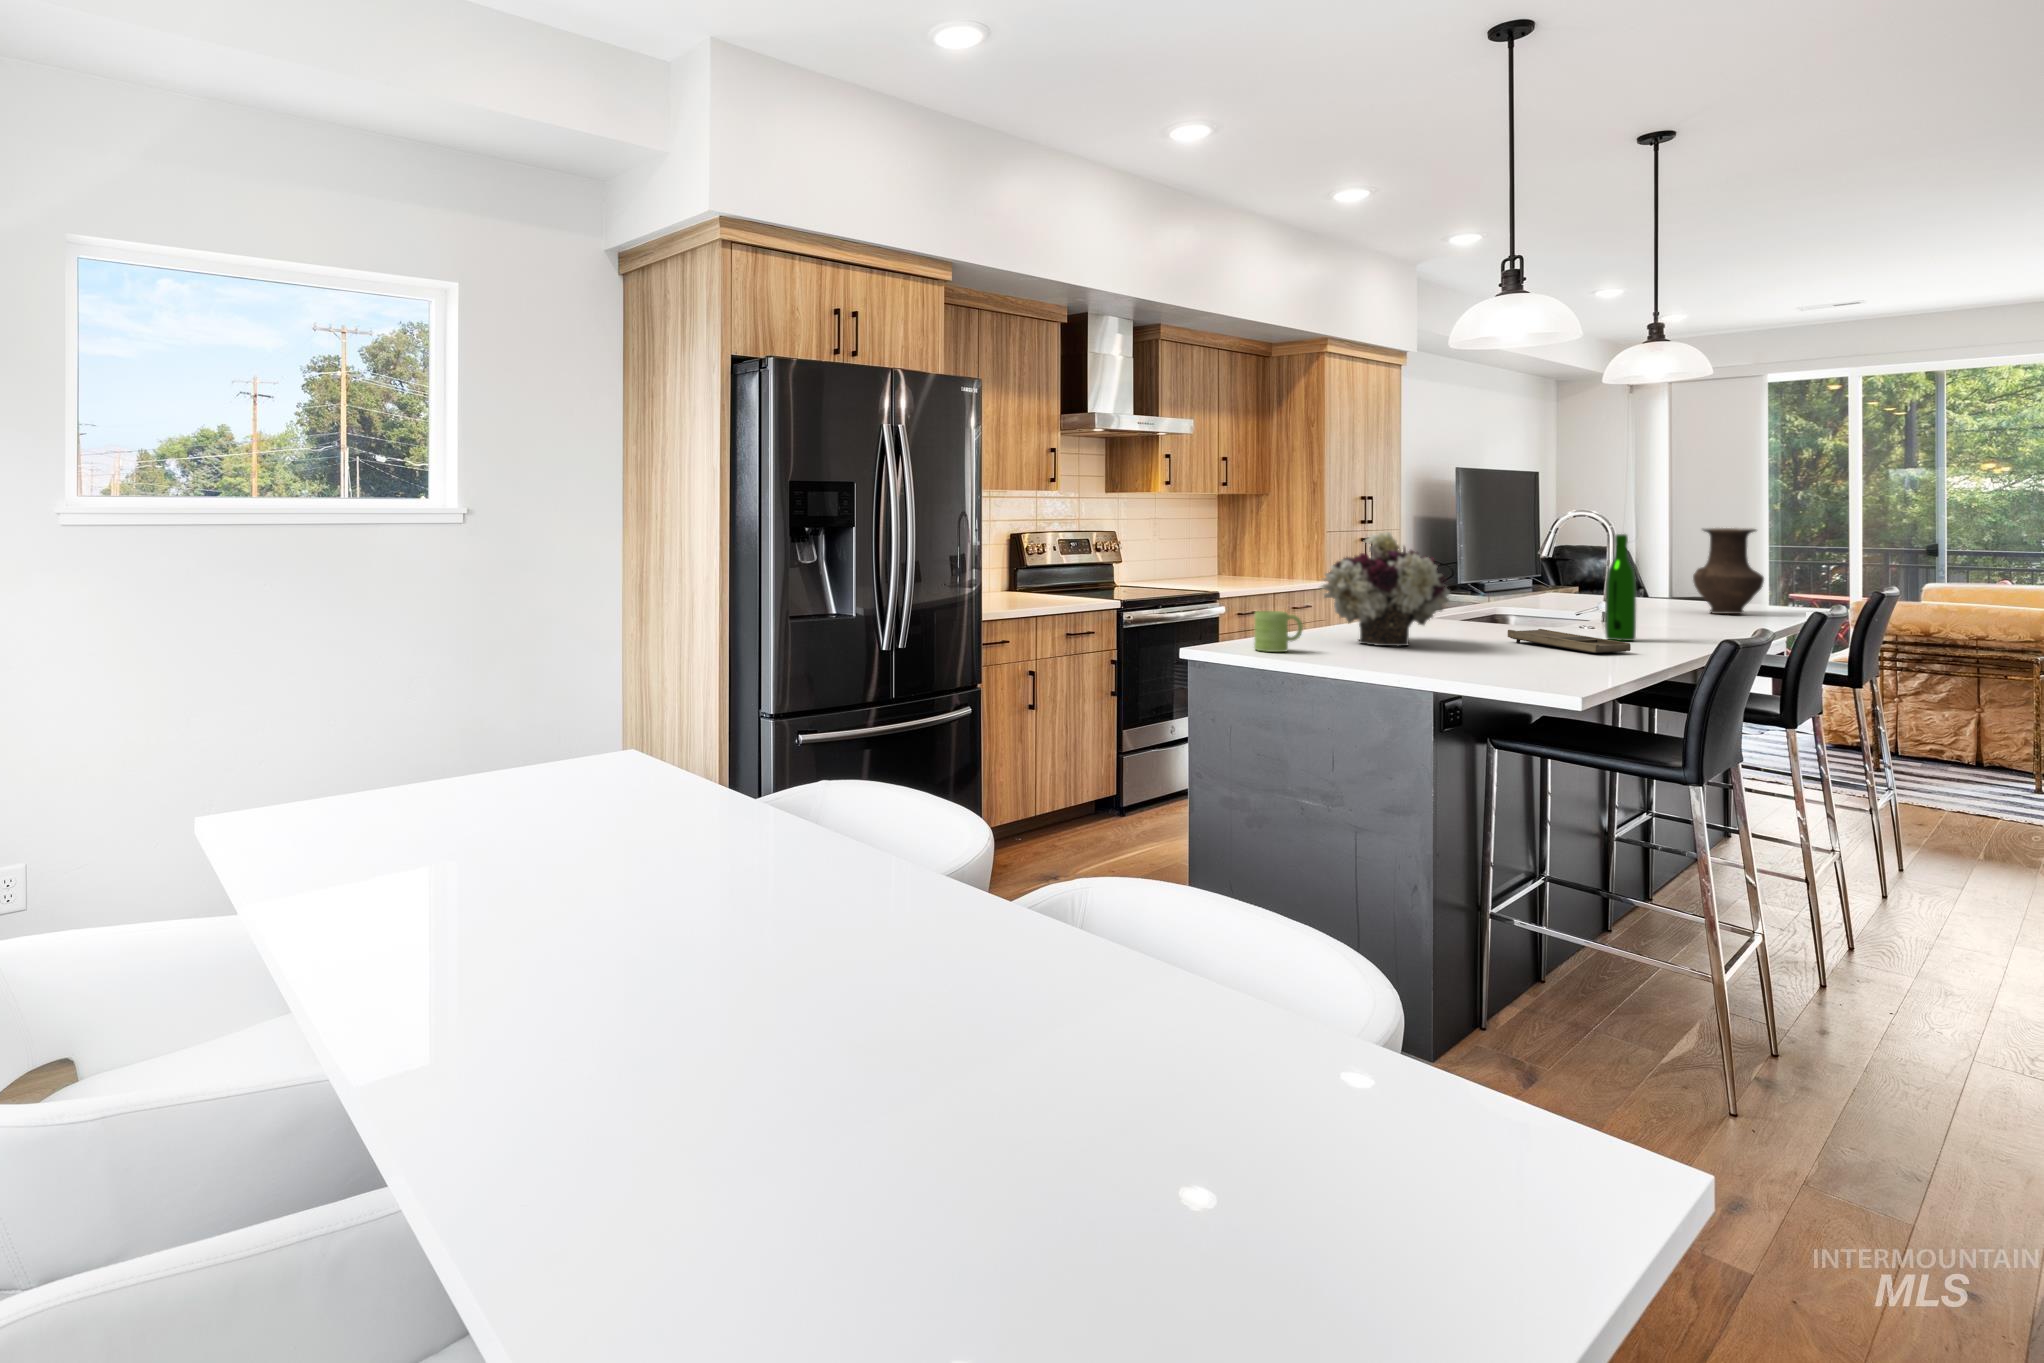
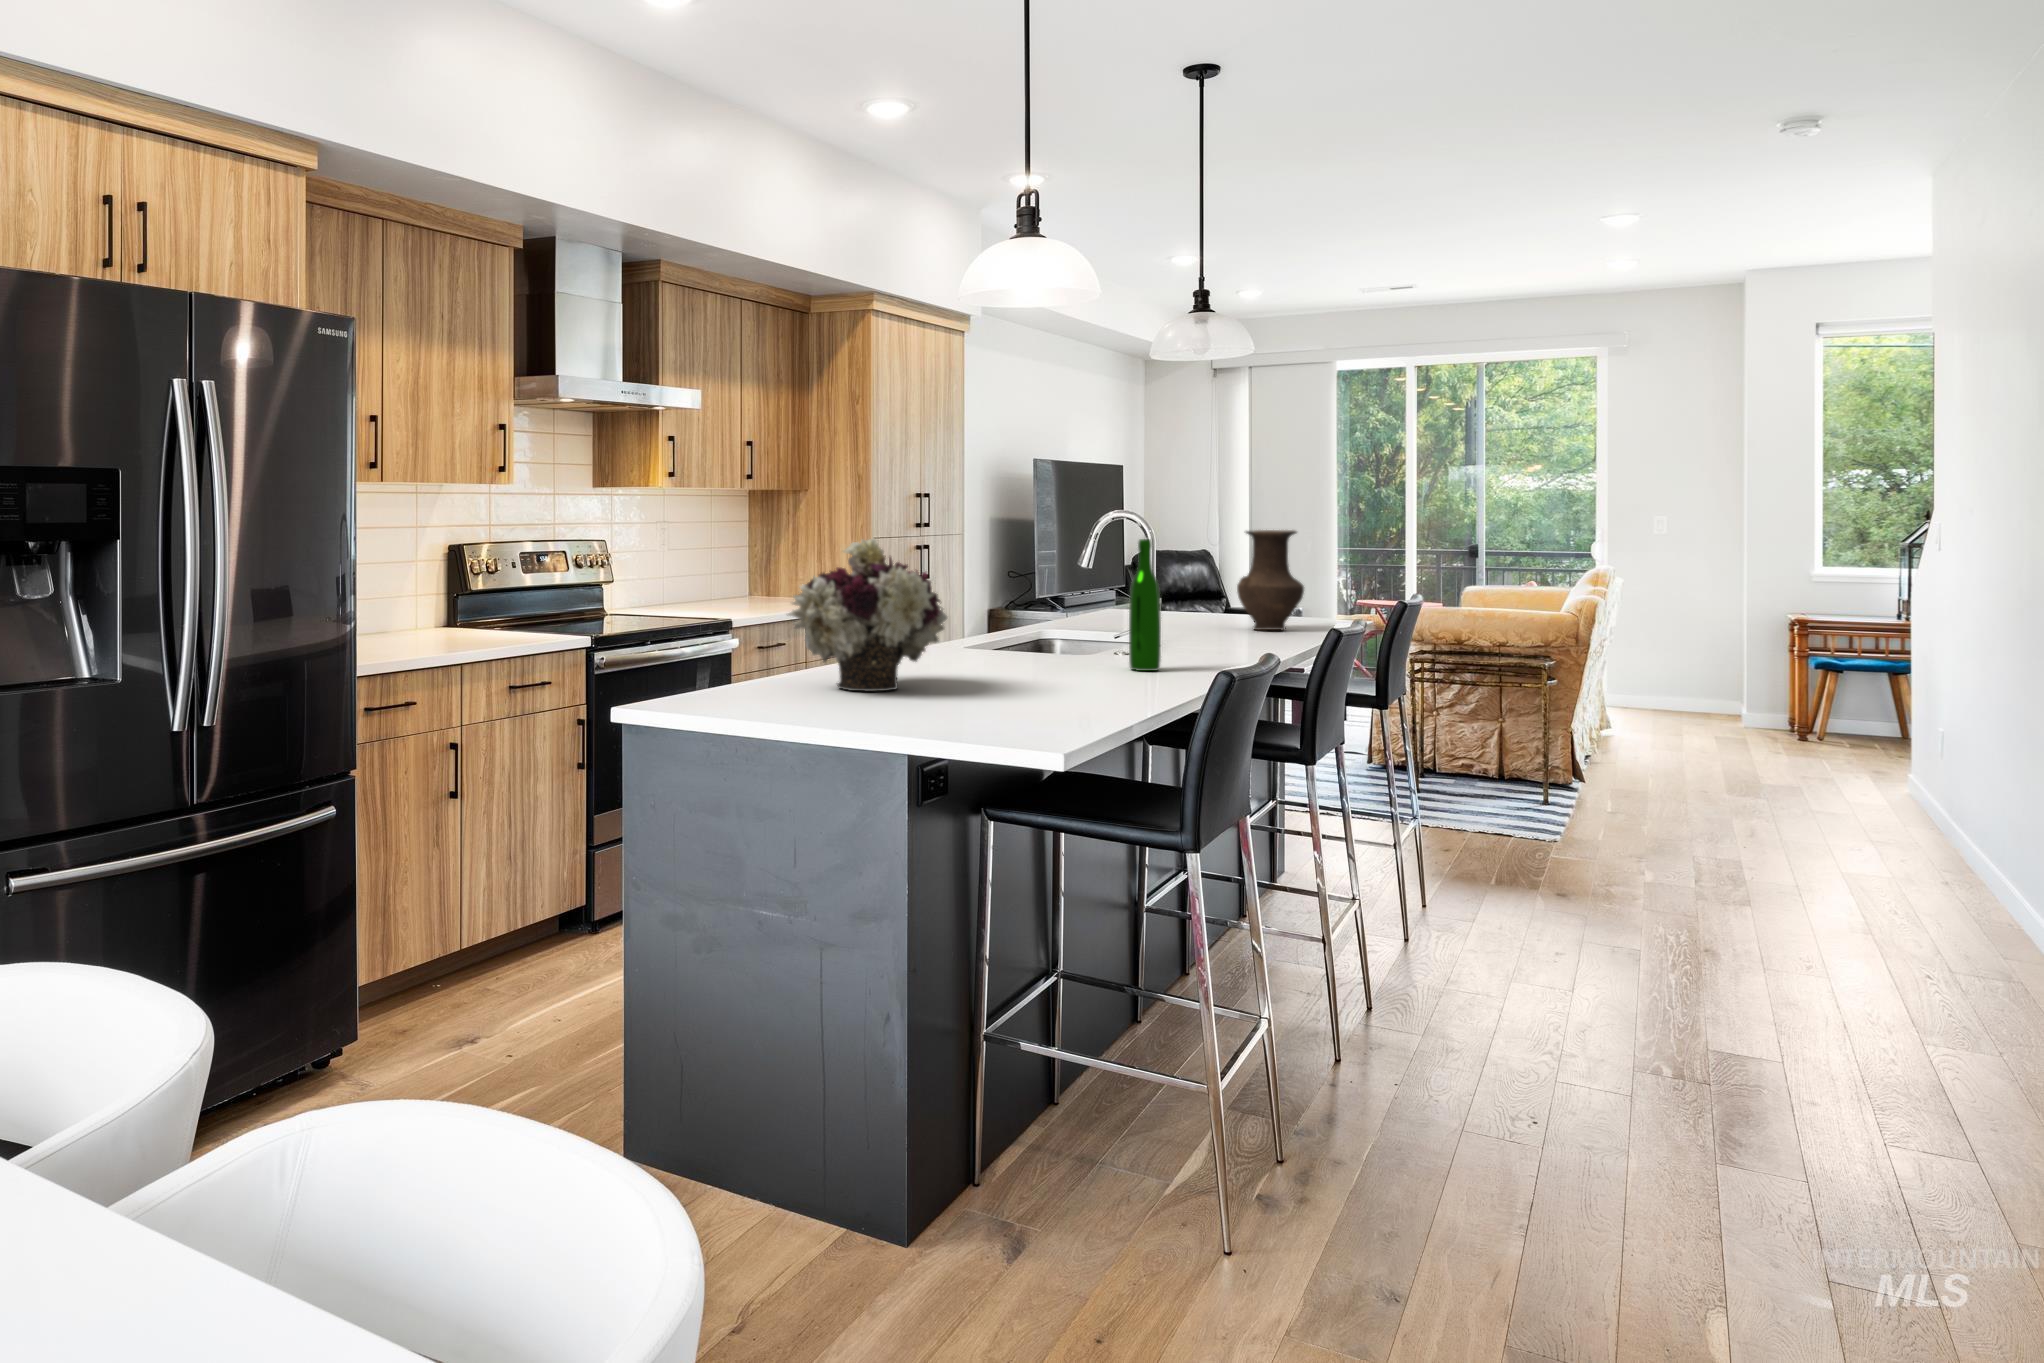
mug: present [1254,611,1303,652] -> none [692,650,755,708]
tray: present [1508,629,1631,653] -> none [1018,660,1146,690]

